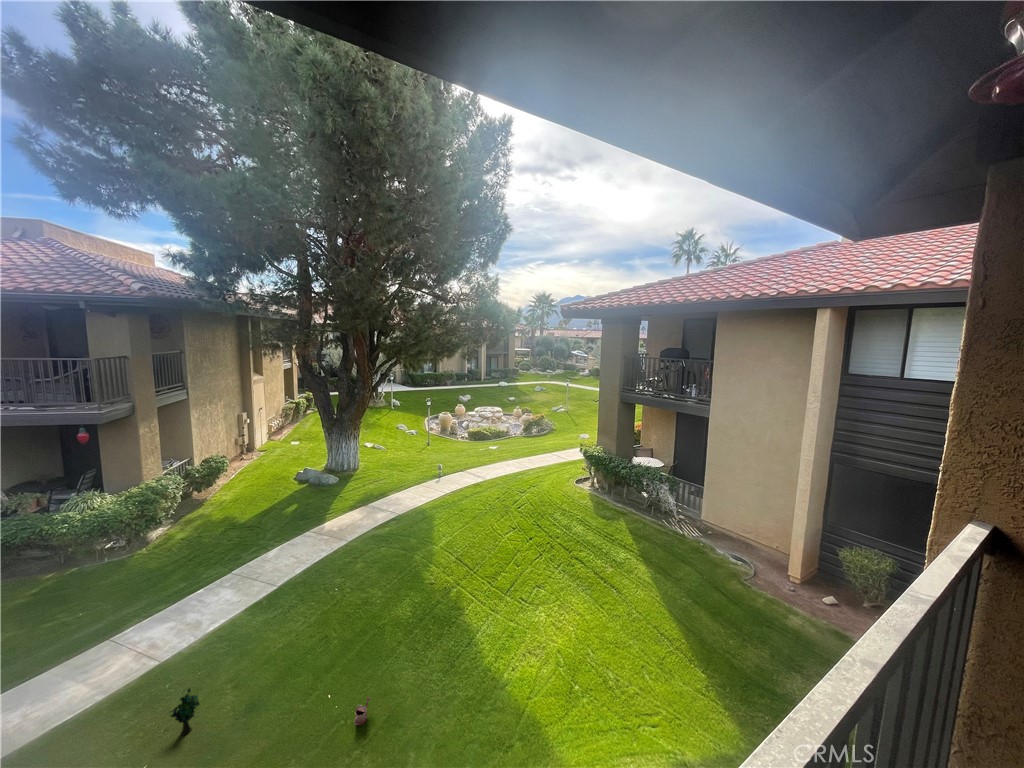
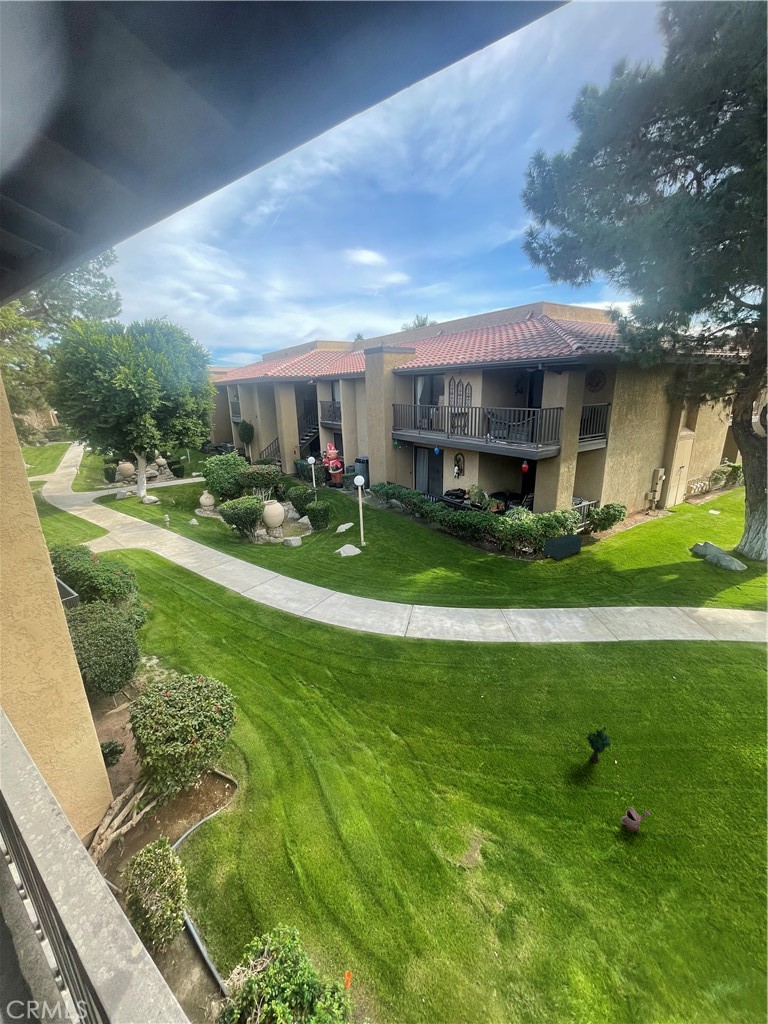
bench: none [144,502,192,542] -> present [544,533,582,561]
decorative plant: present [170,689,200,735] -> present [586,726,610,763]

